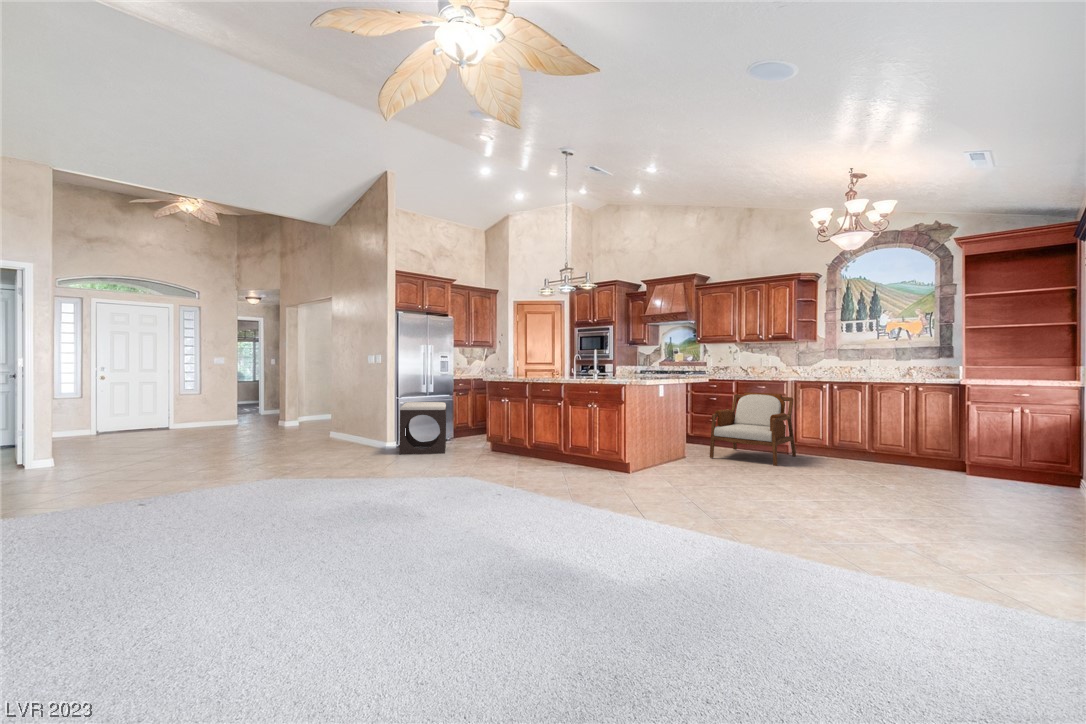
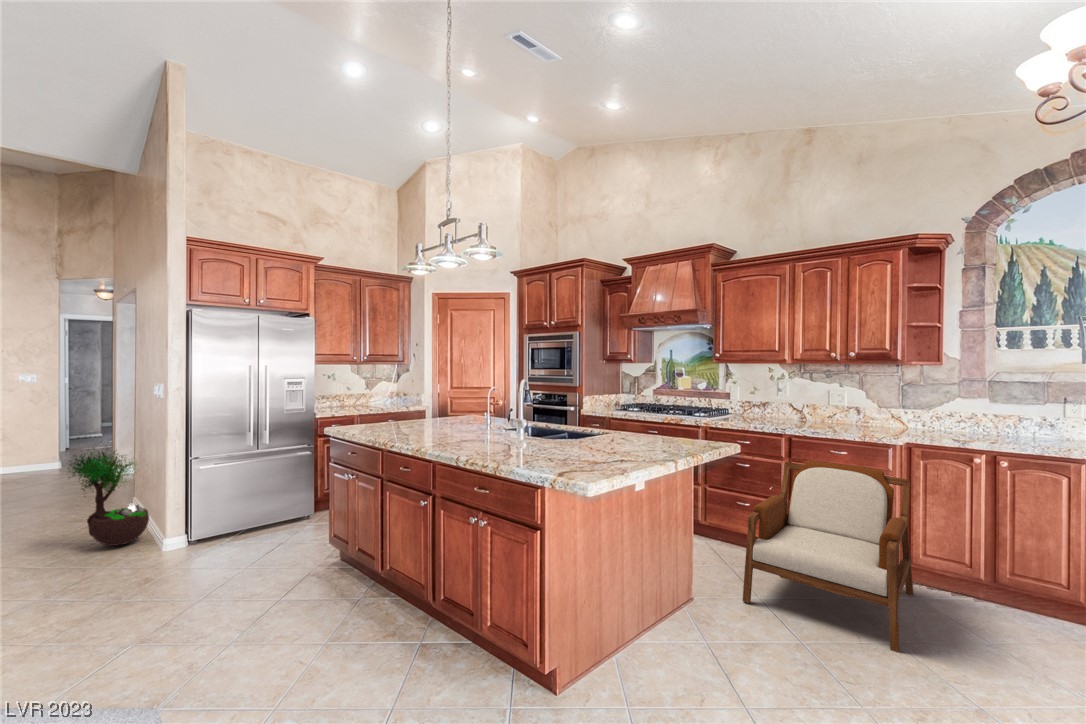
potted tree: none [328,387,370,448] -> present [68,449,149,546]
footstool: present [399,402,446,455] -> none [156,467,279,576]

